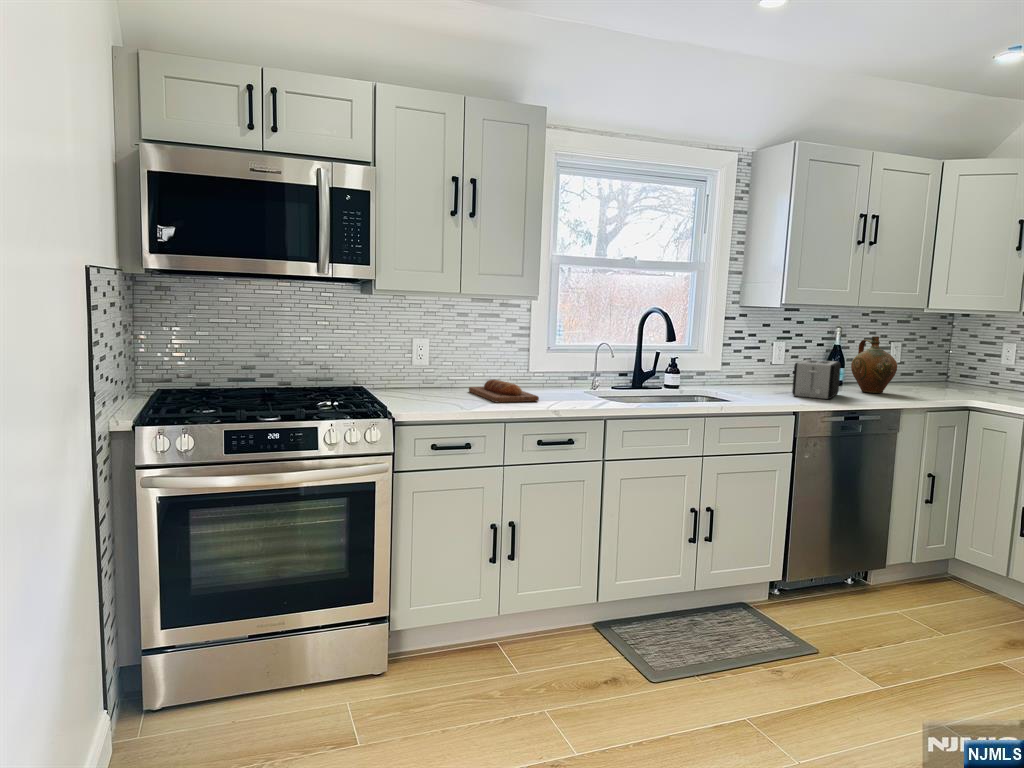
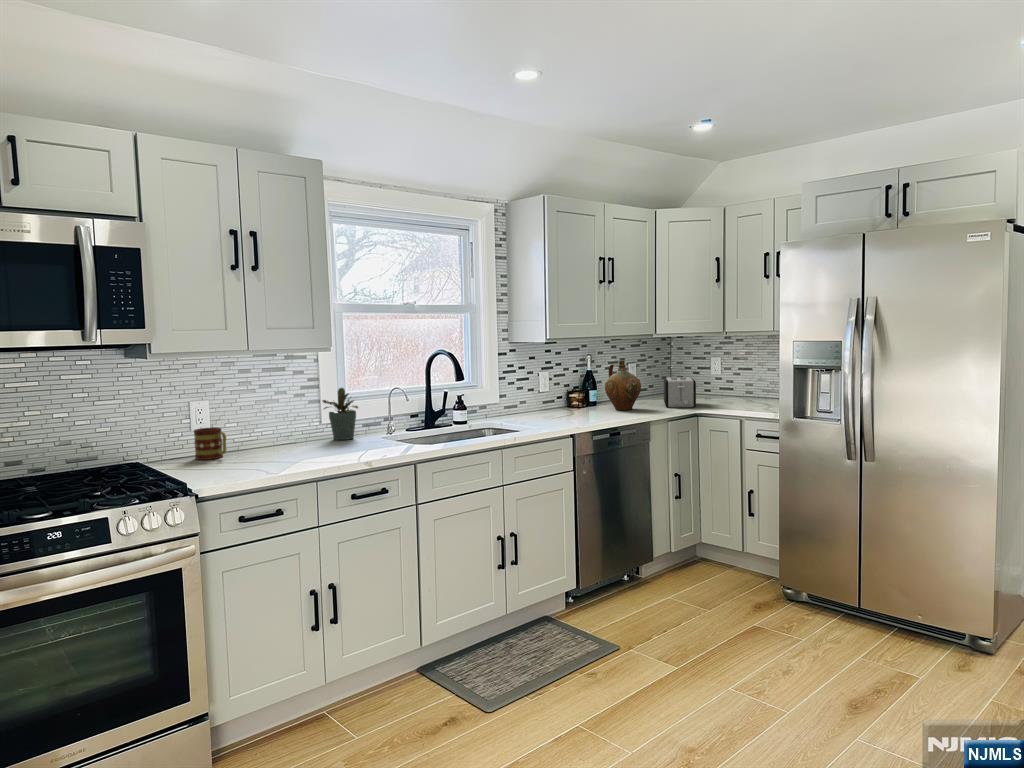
potted plant: none [532,338,567,390] -> present [322,388,358,440]
toaster: present [792,360,841,399] -> present [664,377,696,408]
mug: none [411,363,437,392] -> present [194,427,226,460]
bread loaf: present [469,379,539,402] -> none [261,437,342,461]

